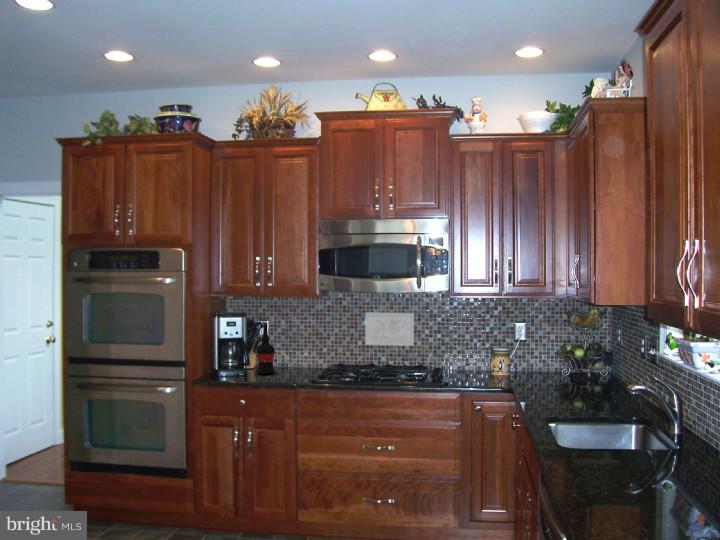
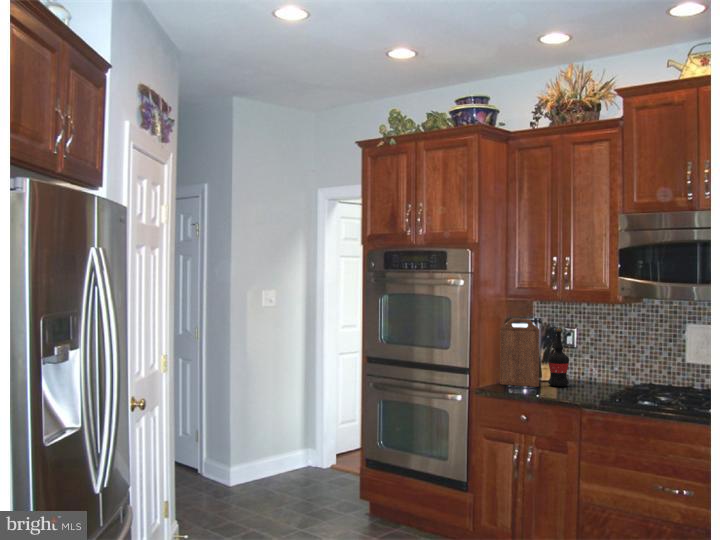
cutting board: none [214,315,251,378] -> present [500,319,540,387]

